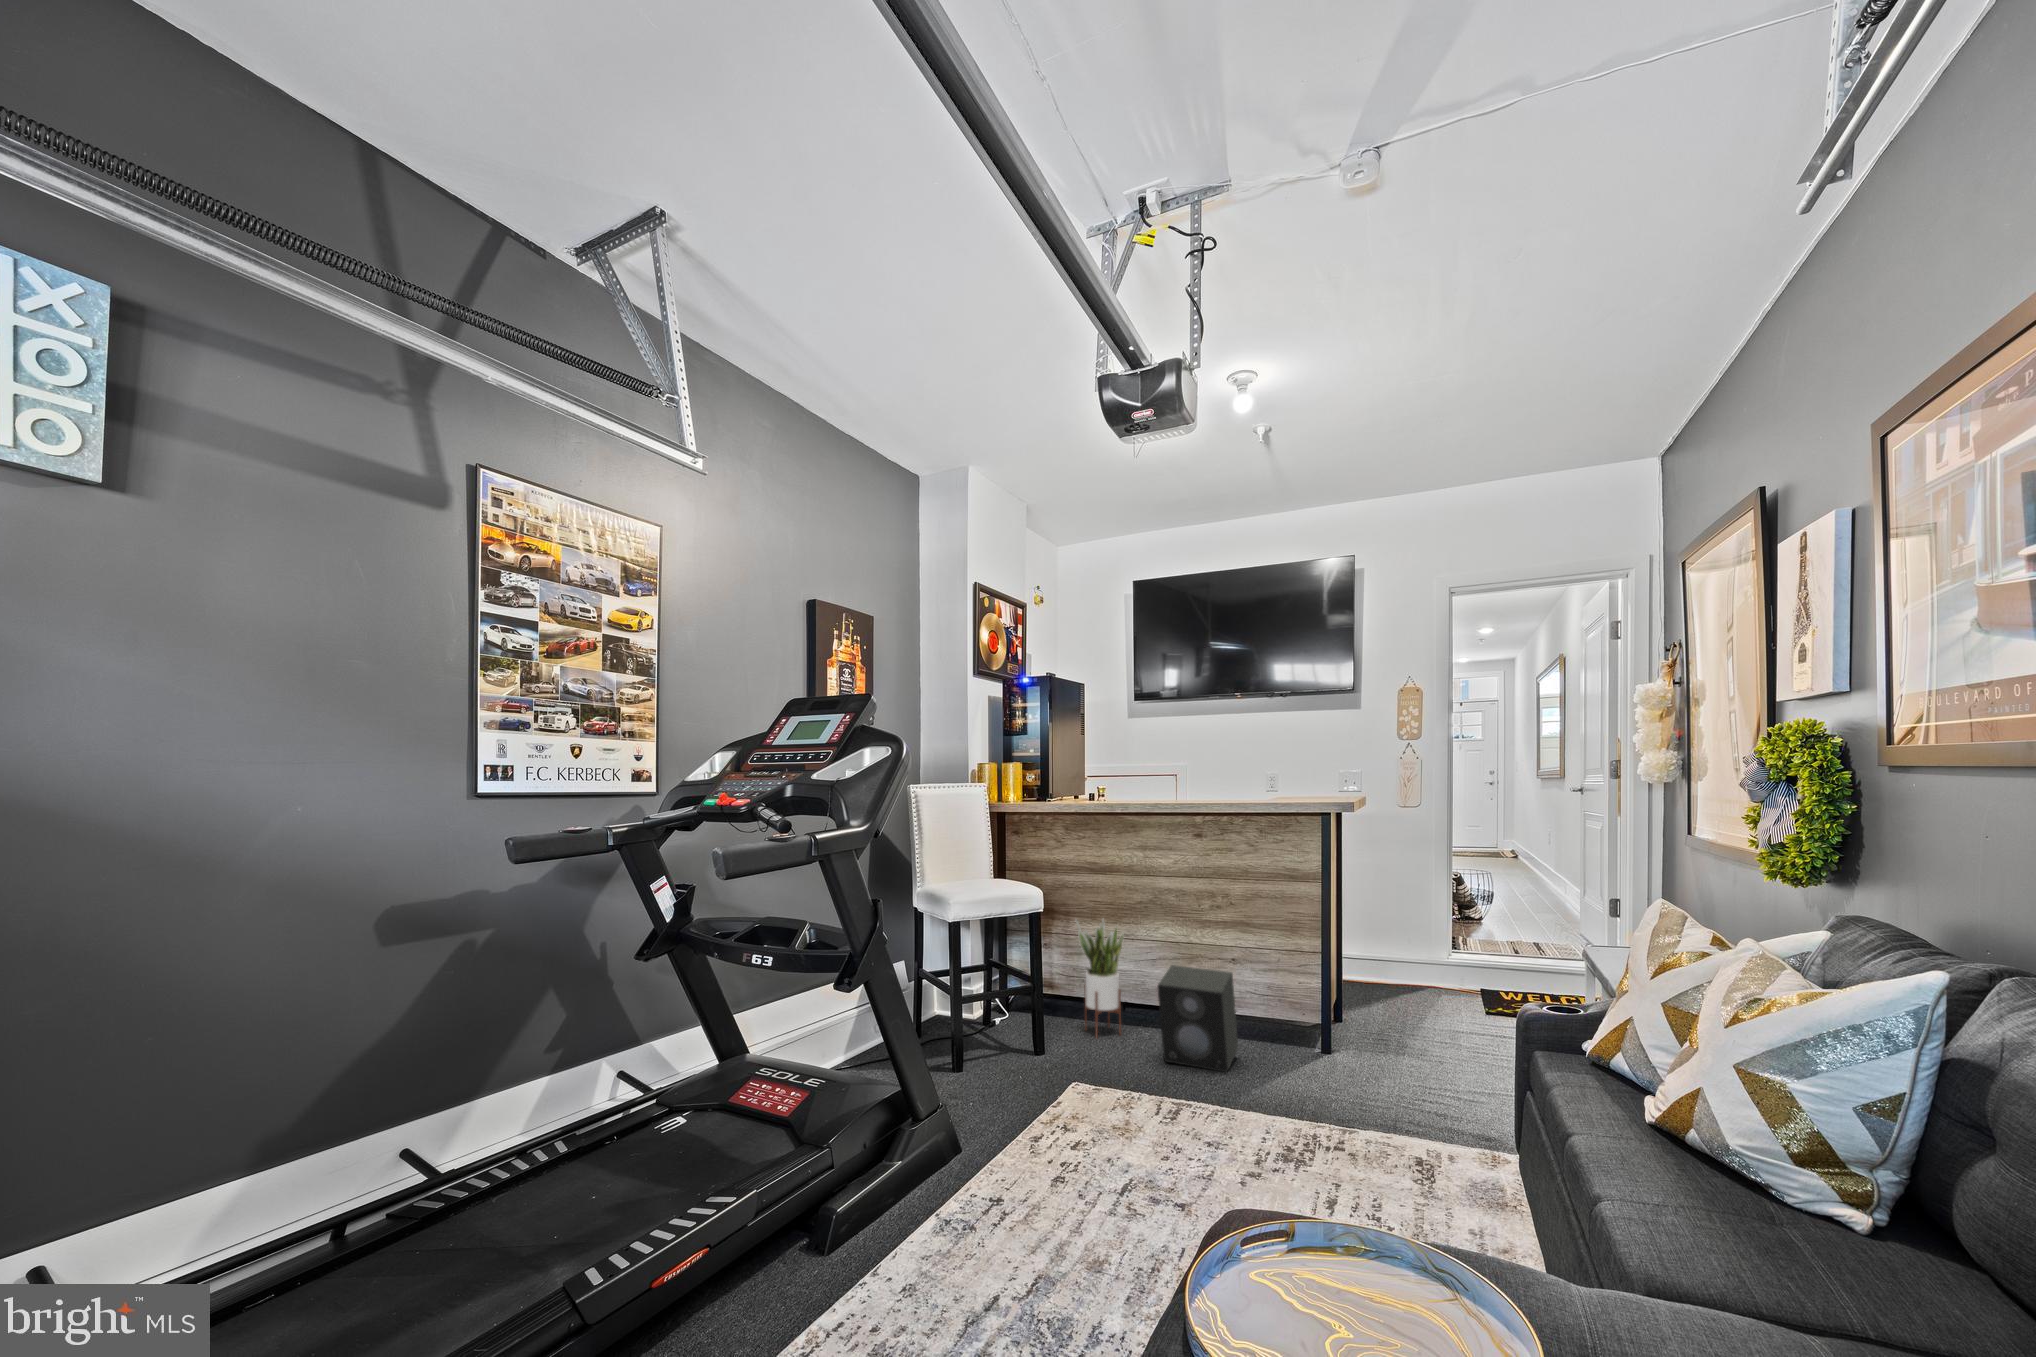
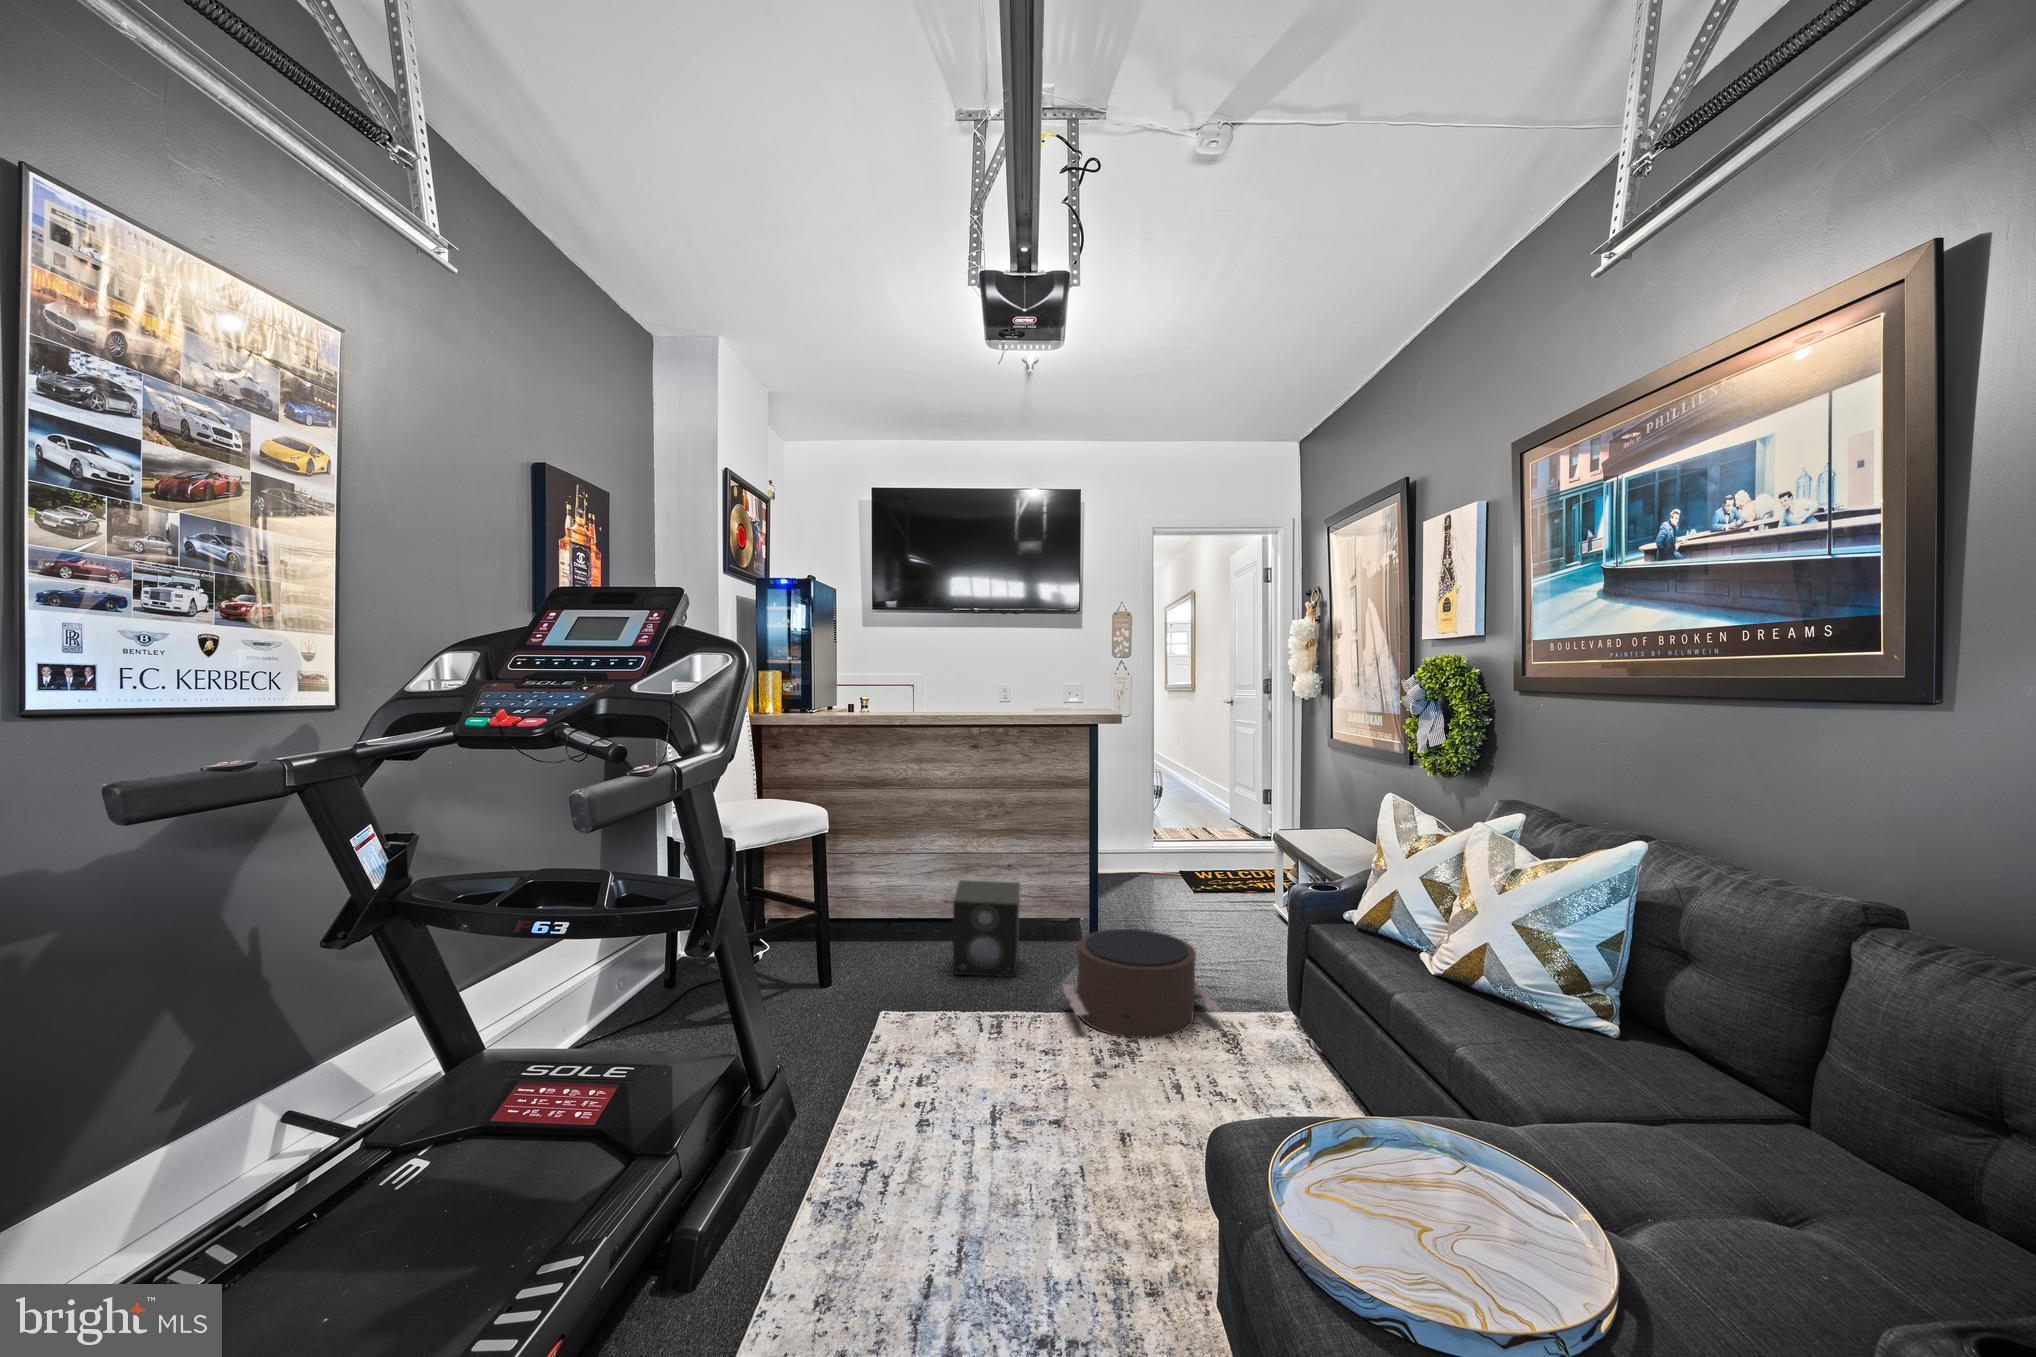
potted plant: present [1076,920,1124,1037] -> none [852,837,901,959]
pouf: none [1253,1029,1430,1153] -> present [1063,929,1220,1038]

